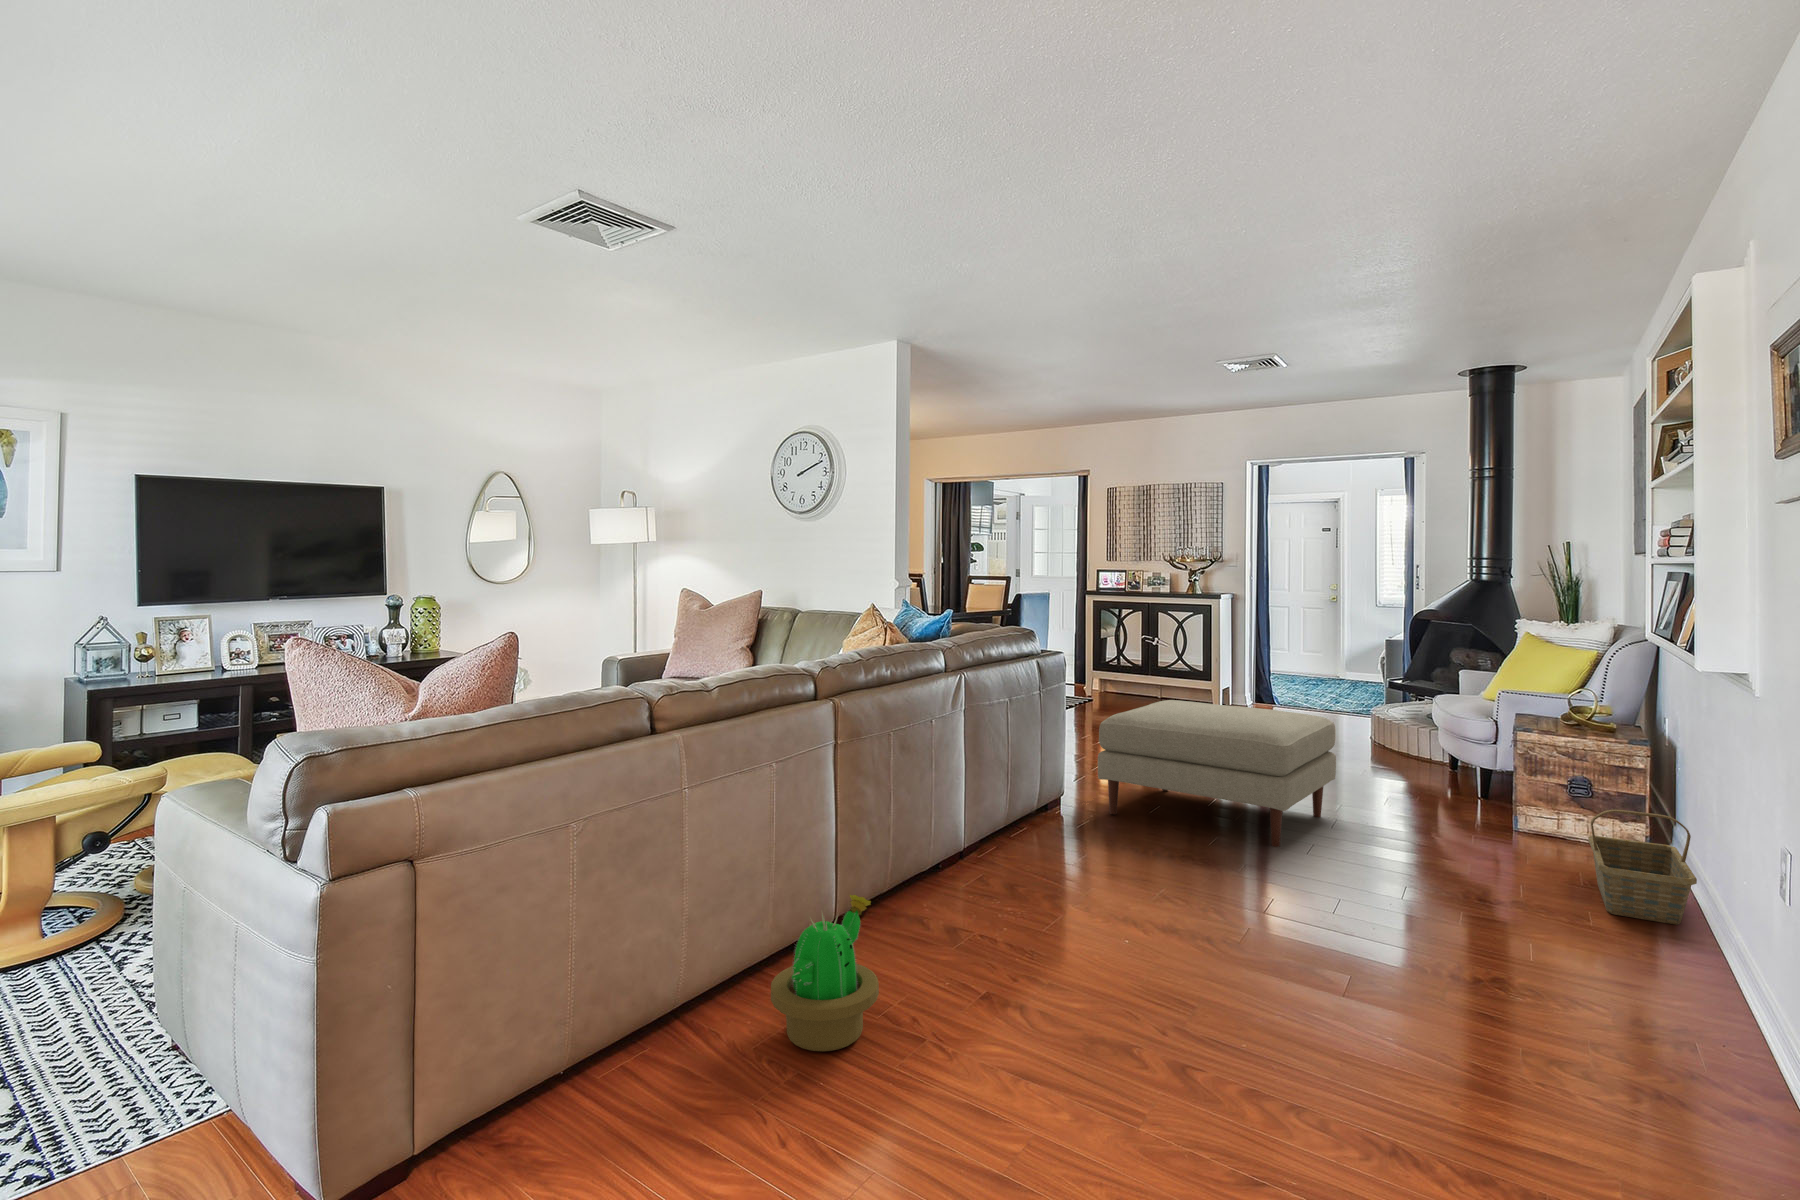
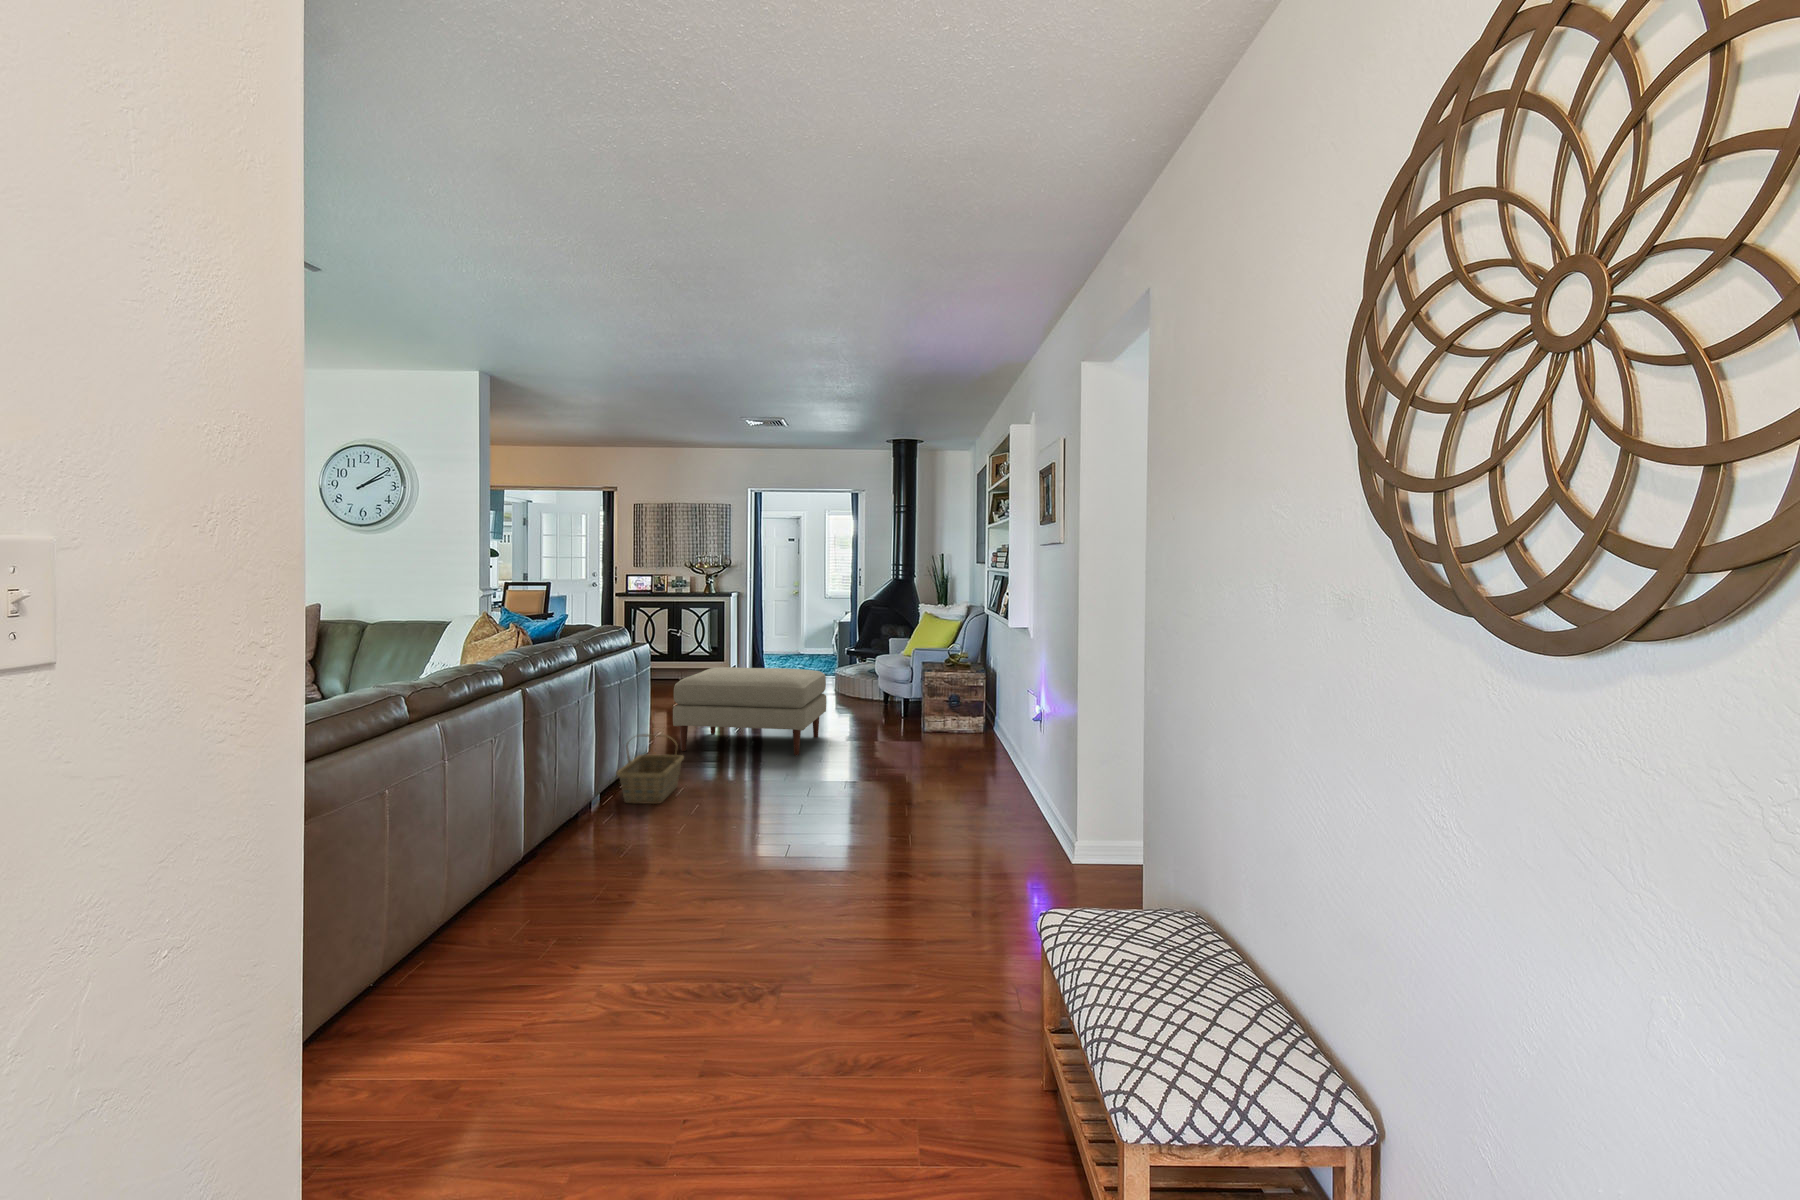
basket: present [1588,810,1697,925] -> present [616,734,684,804]
decorative plant: present [771,895,879,1051] -> none [526,791,602,889]

